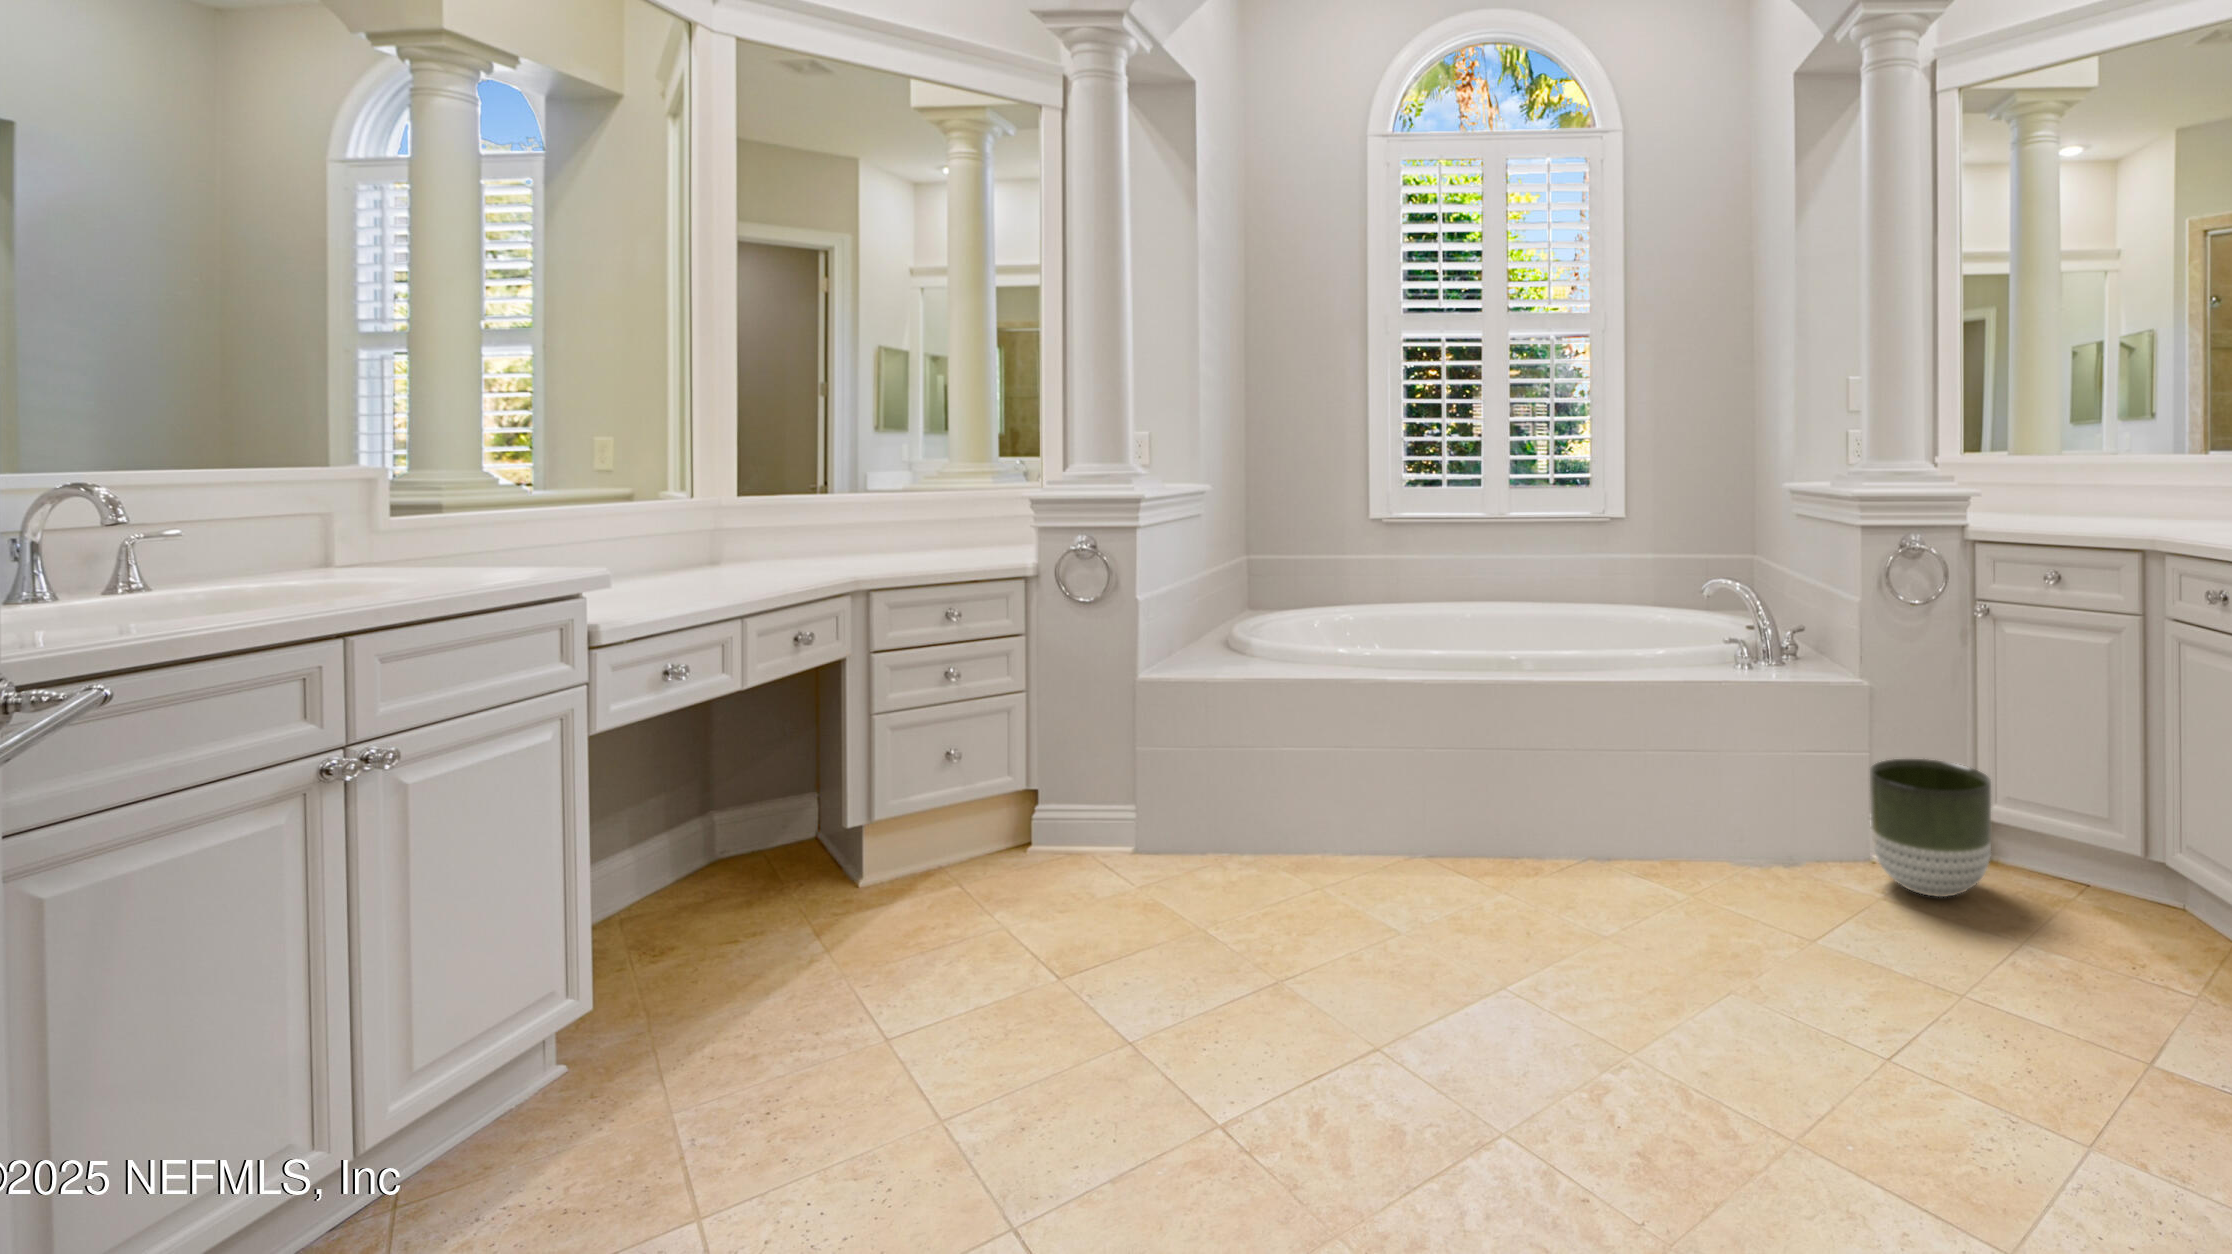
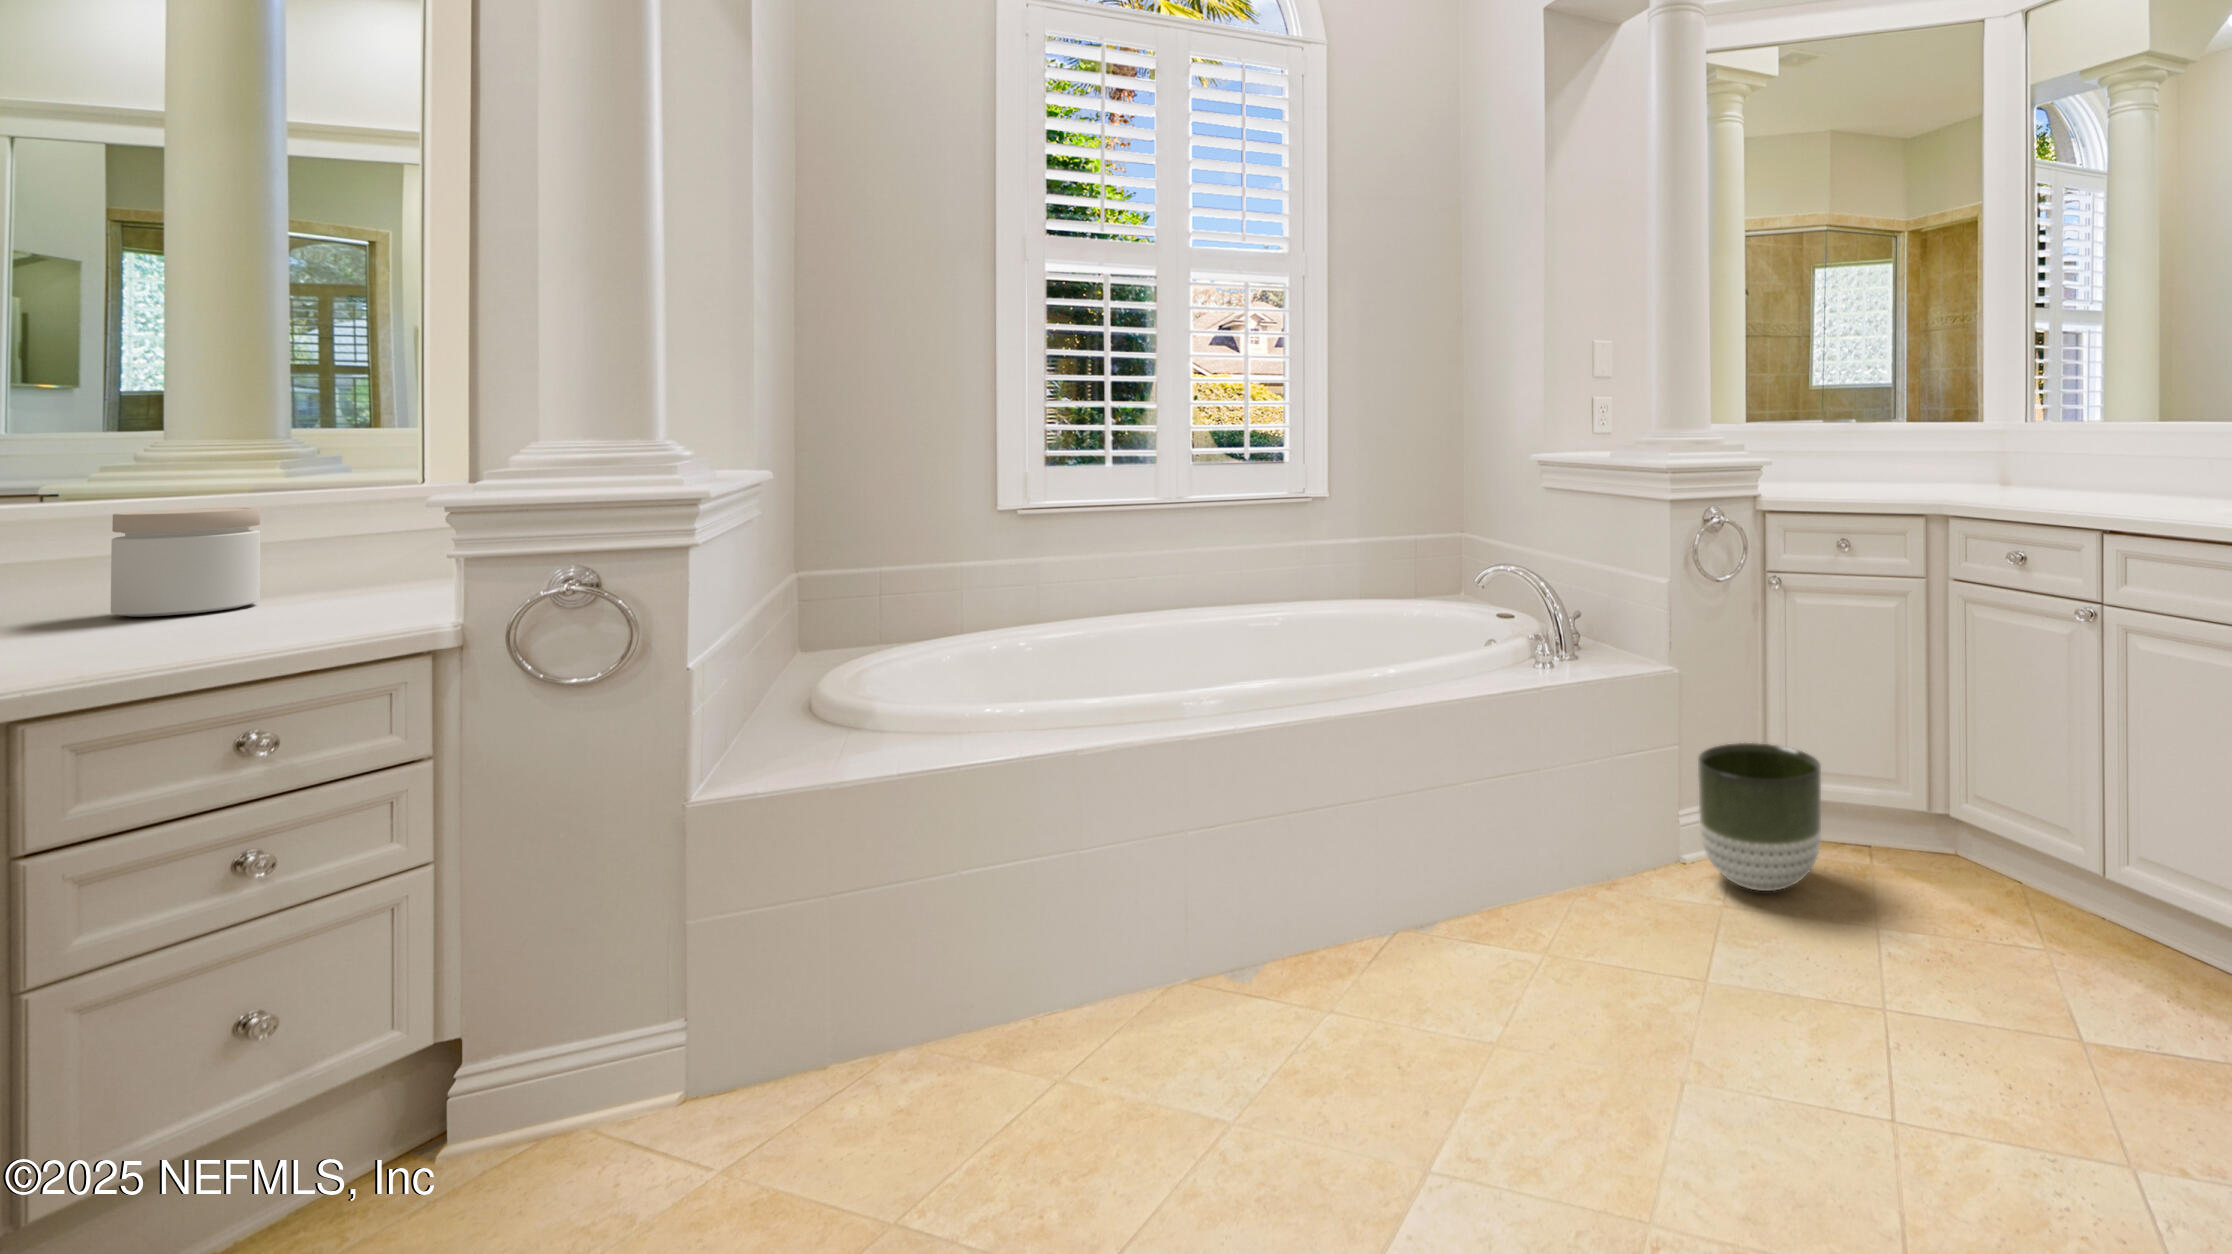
jar: none [916,494,970,549] -> present [111,507,261,617]

